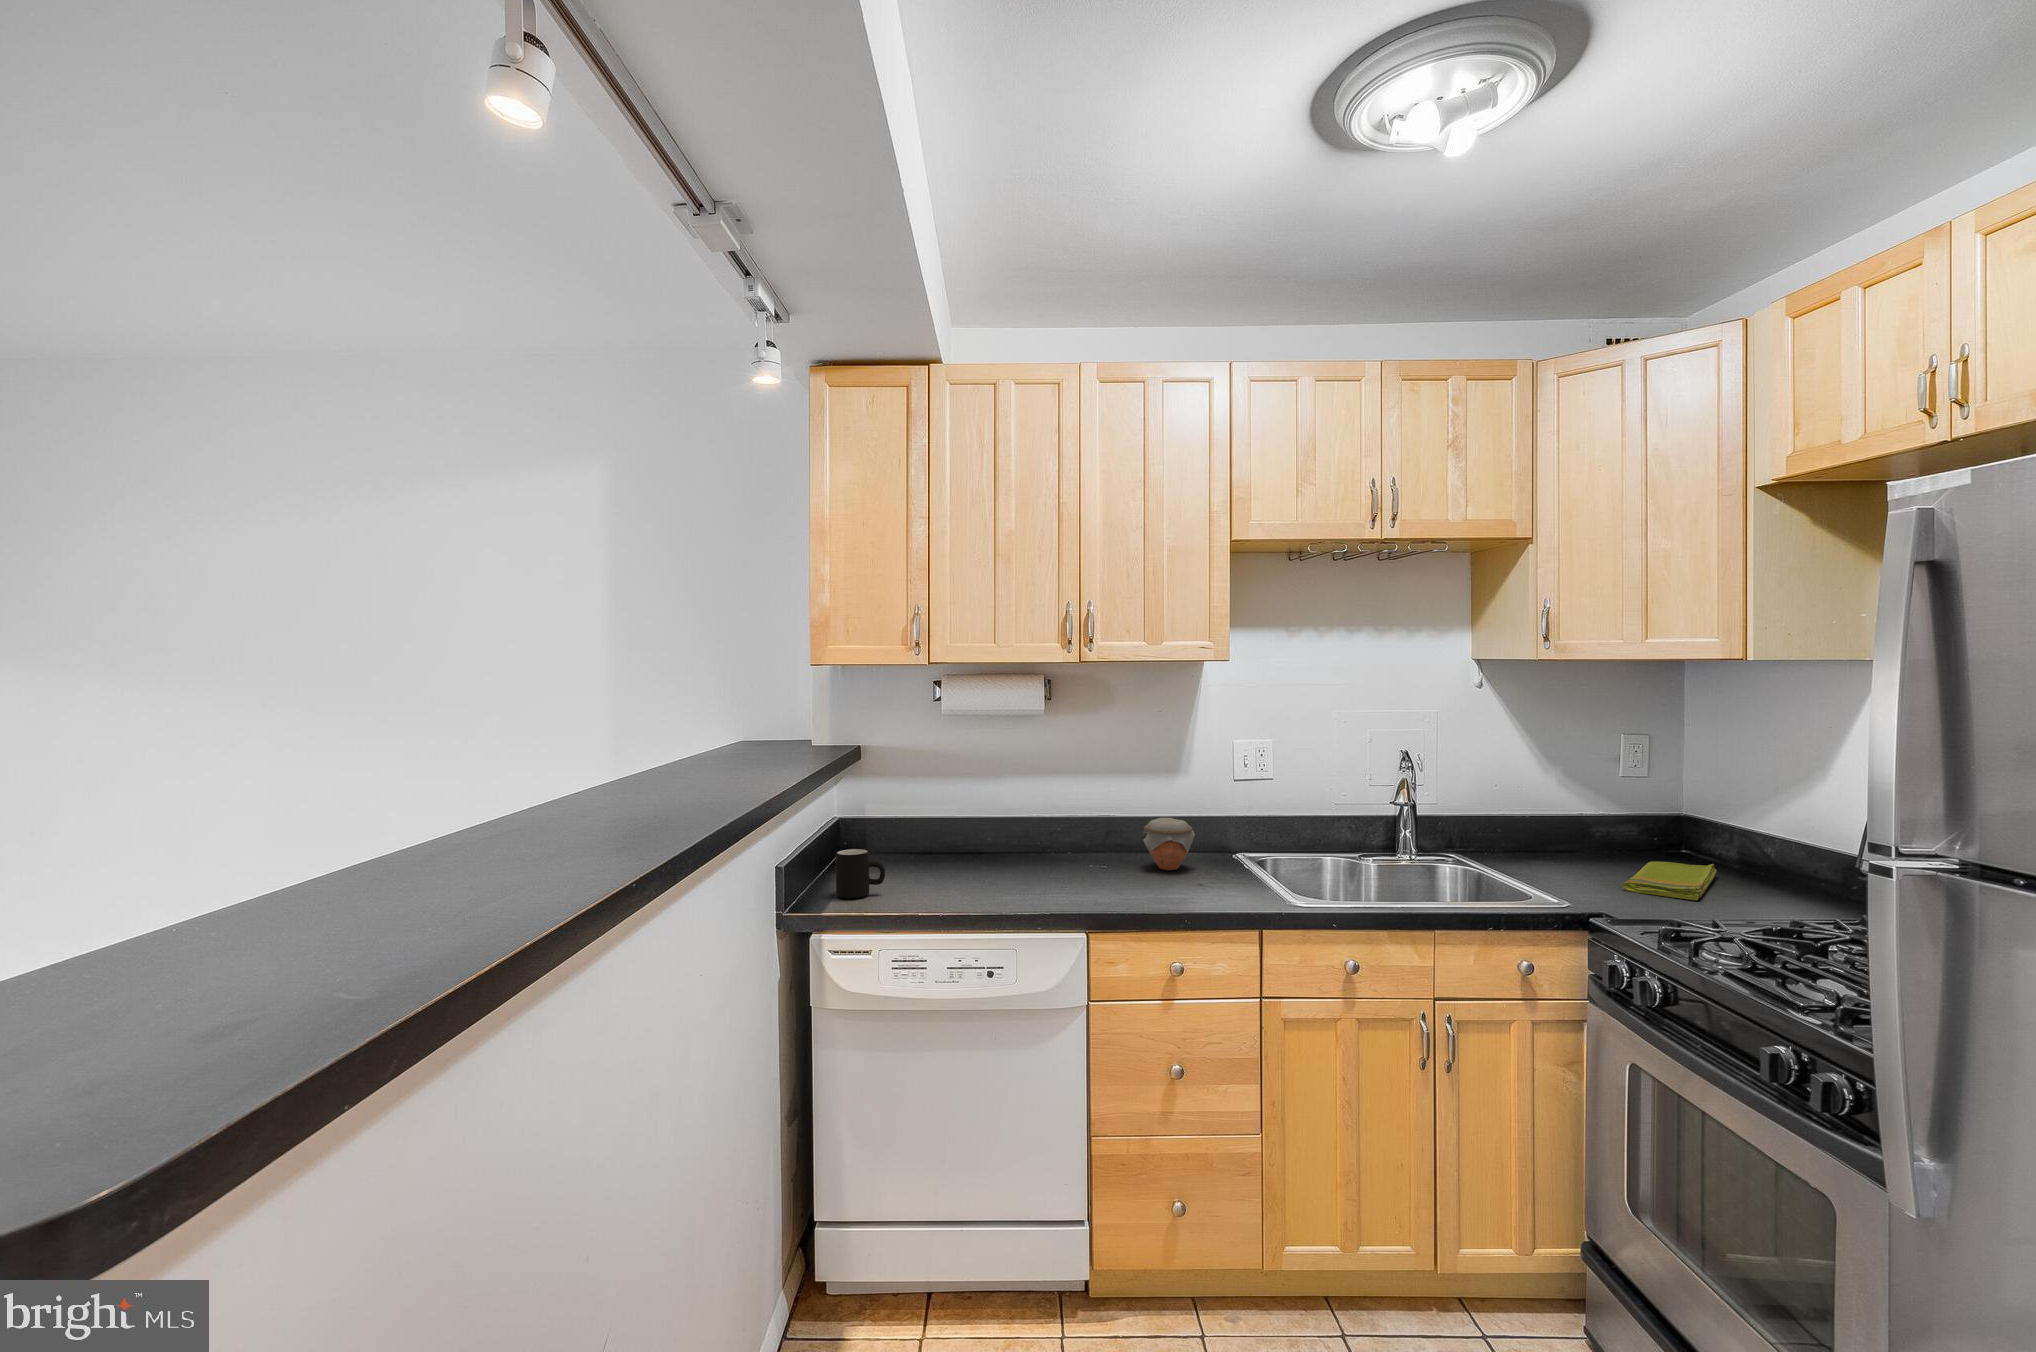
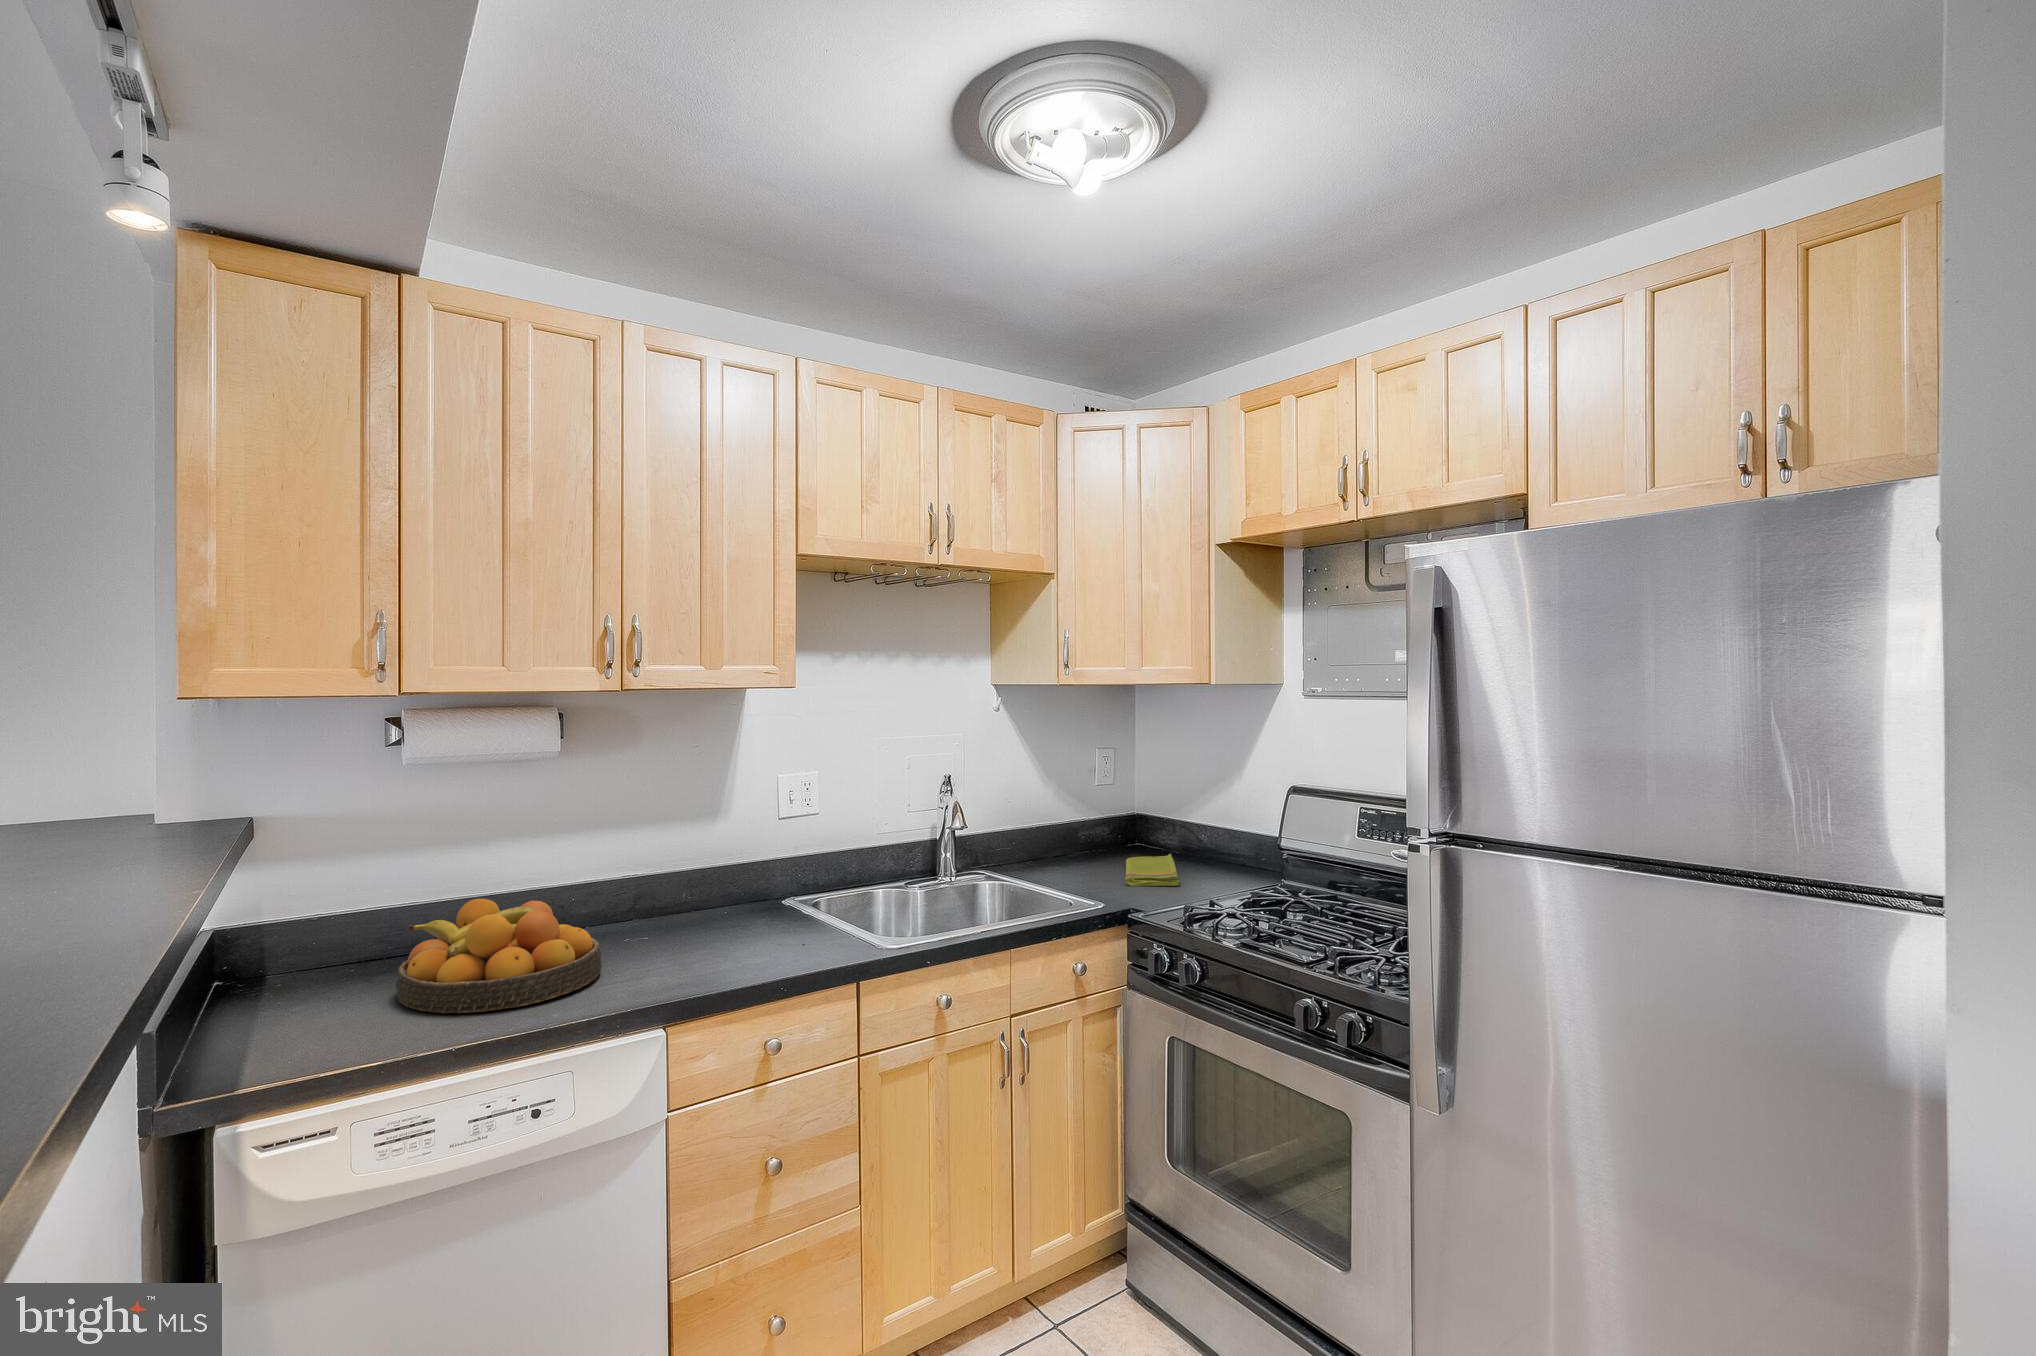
fruit bowl: none [931,814,1063,895] -> present [396,899,602,1013]
jar: present [1143,818,1195,870] -> none [687,872,750,935]
mug: present [836,849,885,898] -> none [243,978,337,1060]

